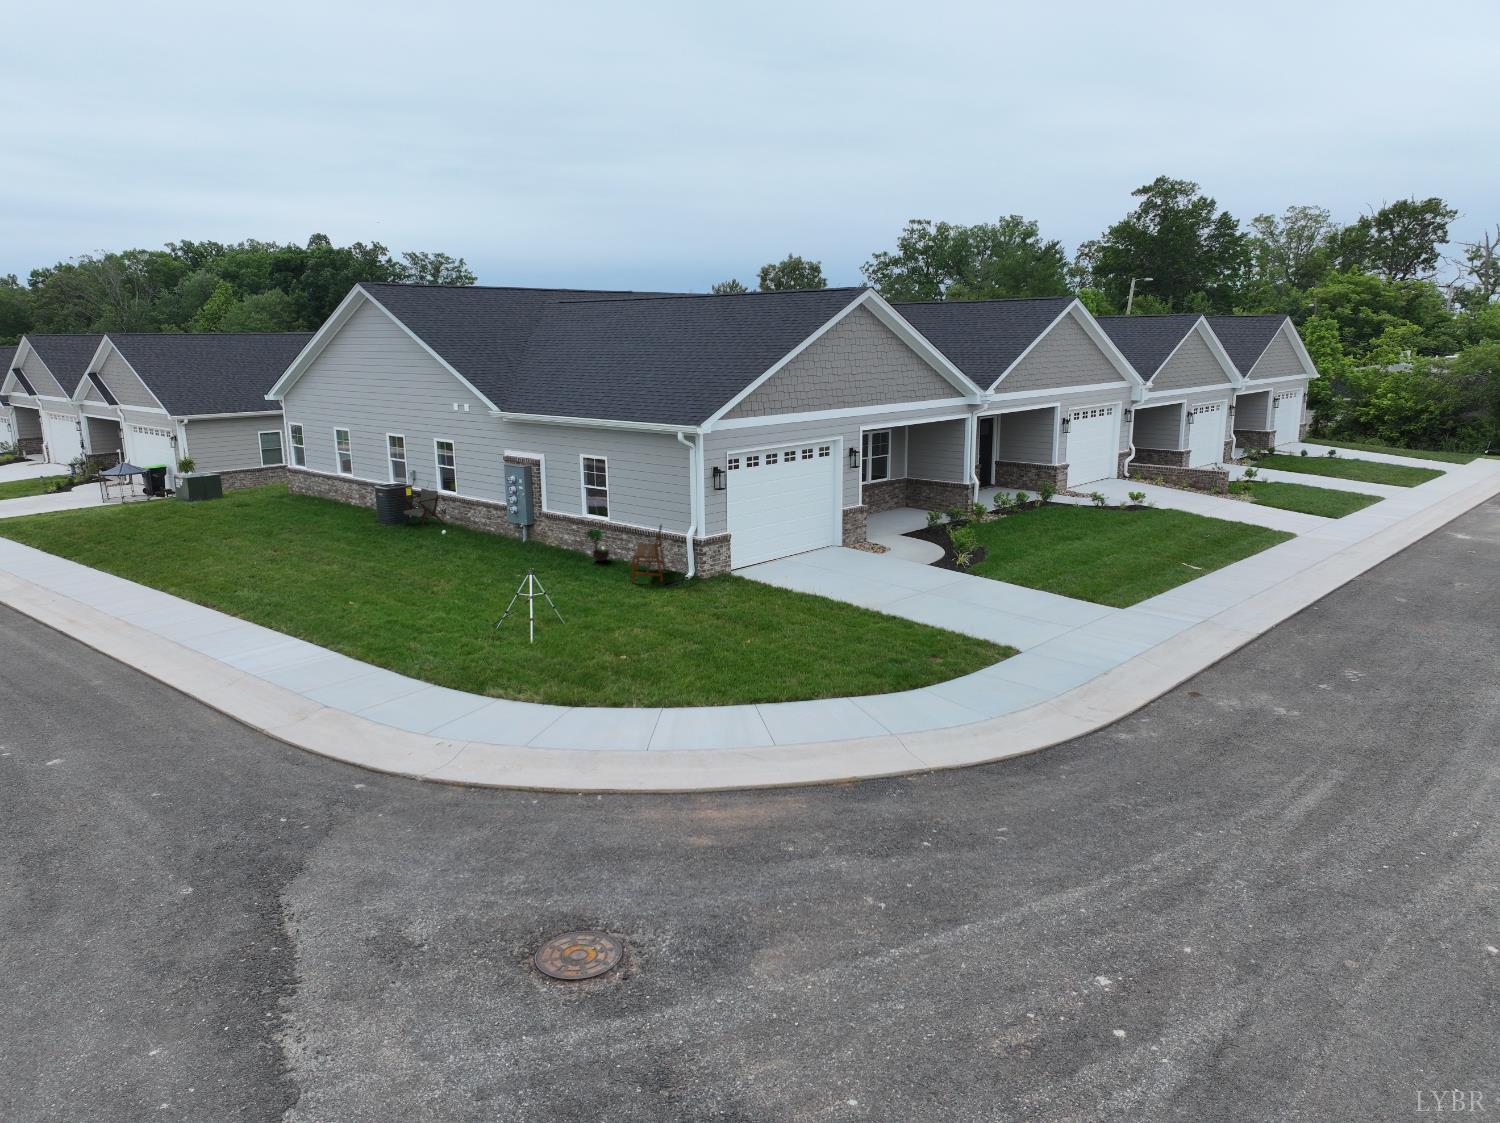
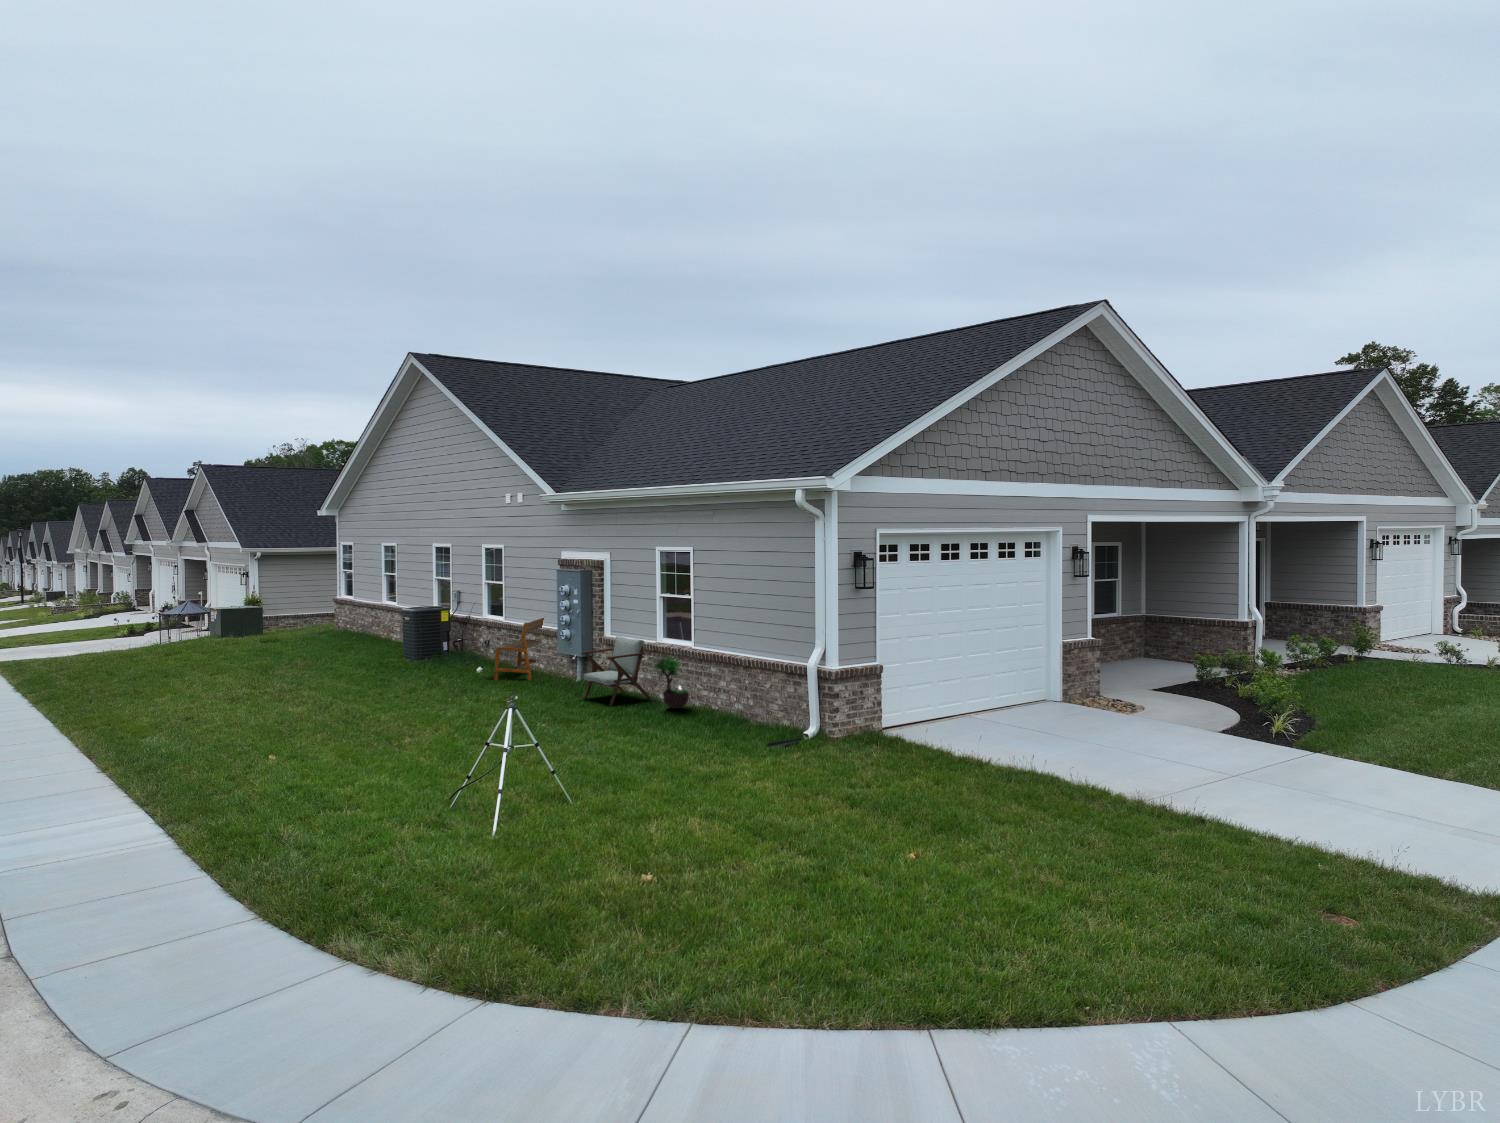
lounge chair: present [401,488,445,528] -> present [581,636,651,706]
bench: present [631,525,665,583] -> present [494,618,544,681]

